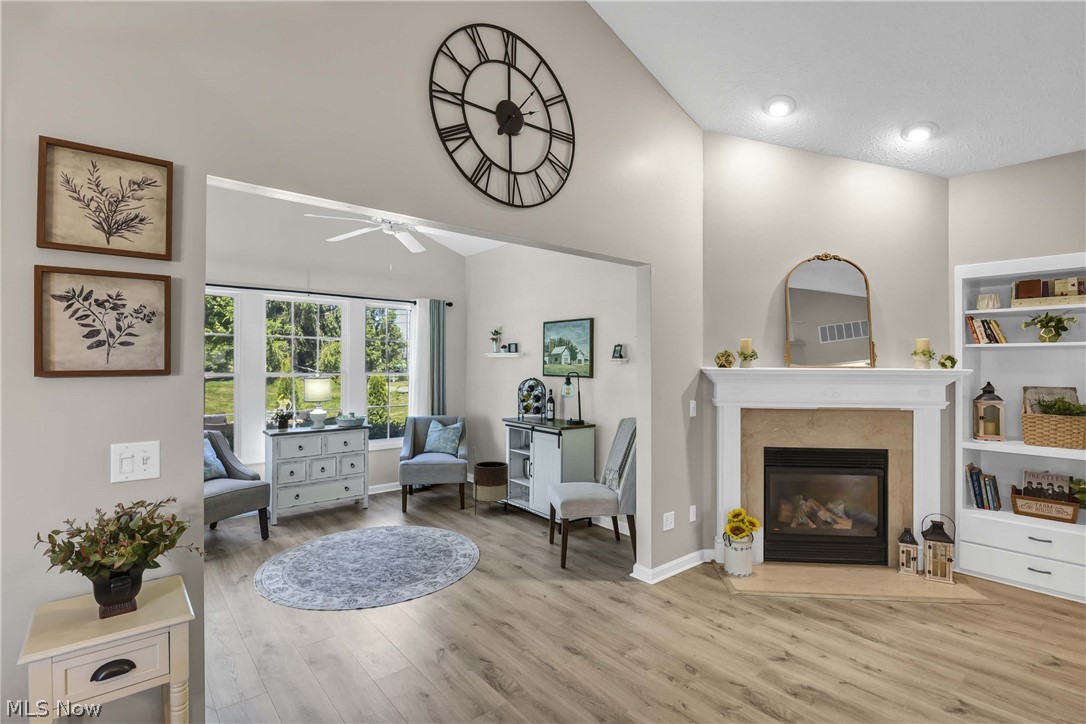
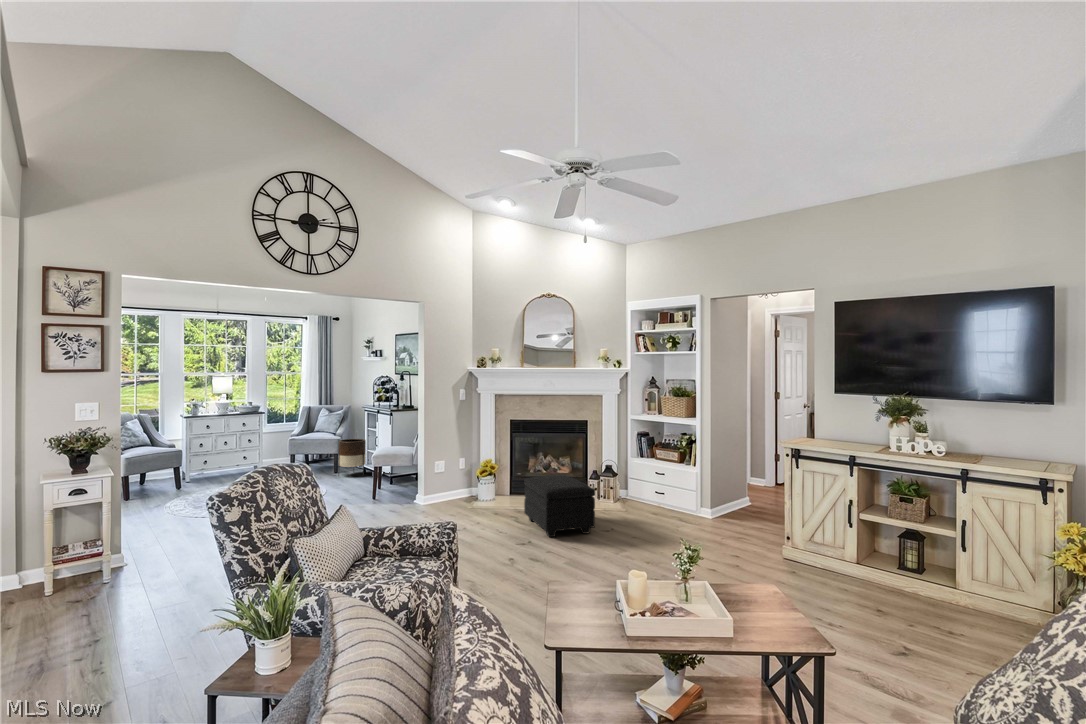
footstool: none [862,545,1053,683] -> present [524,475,595,537]

